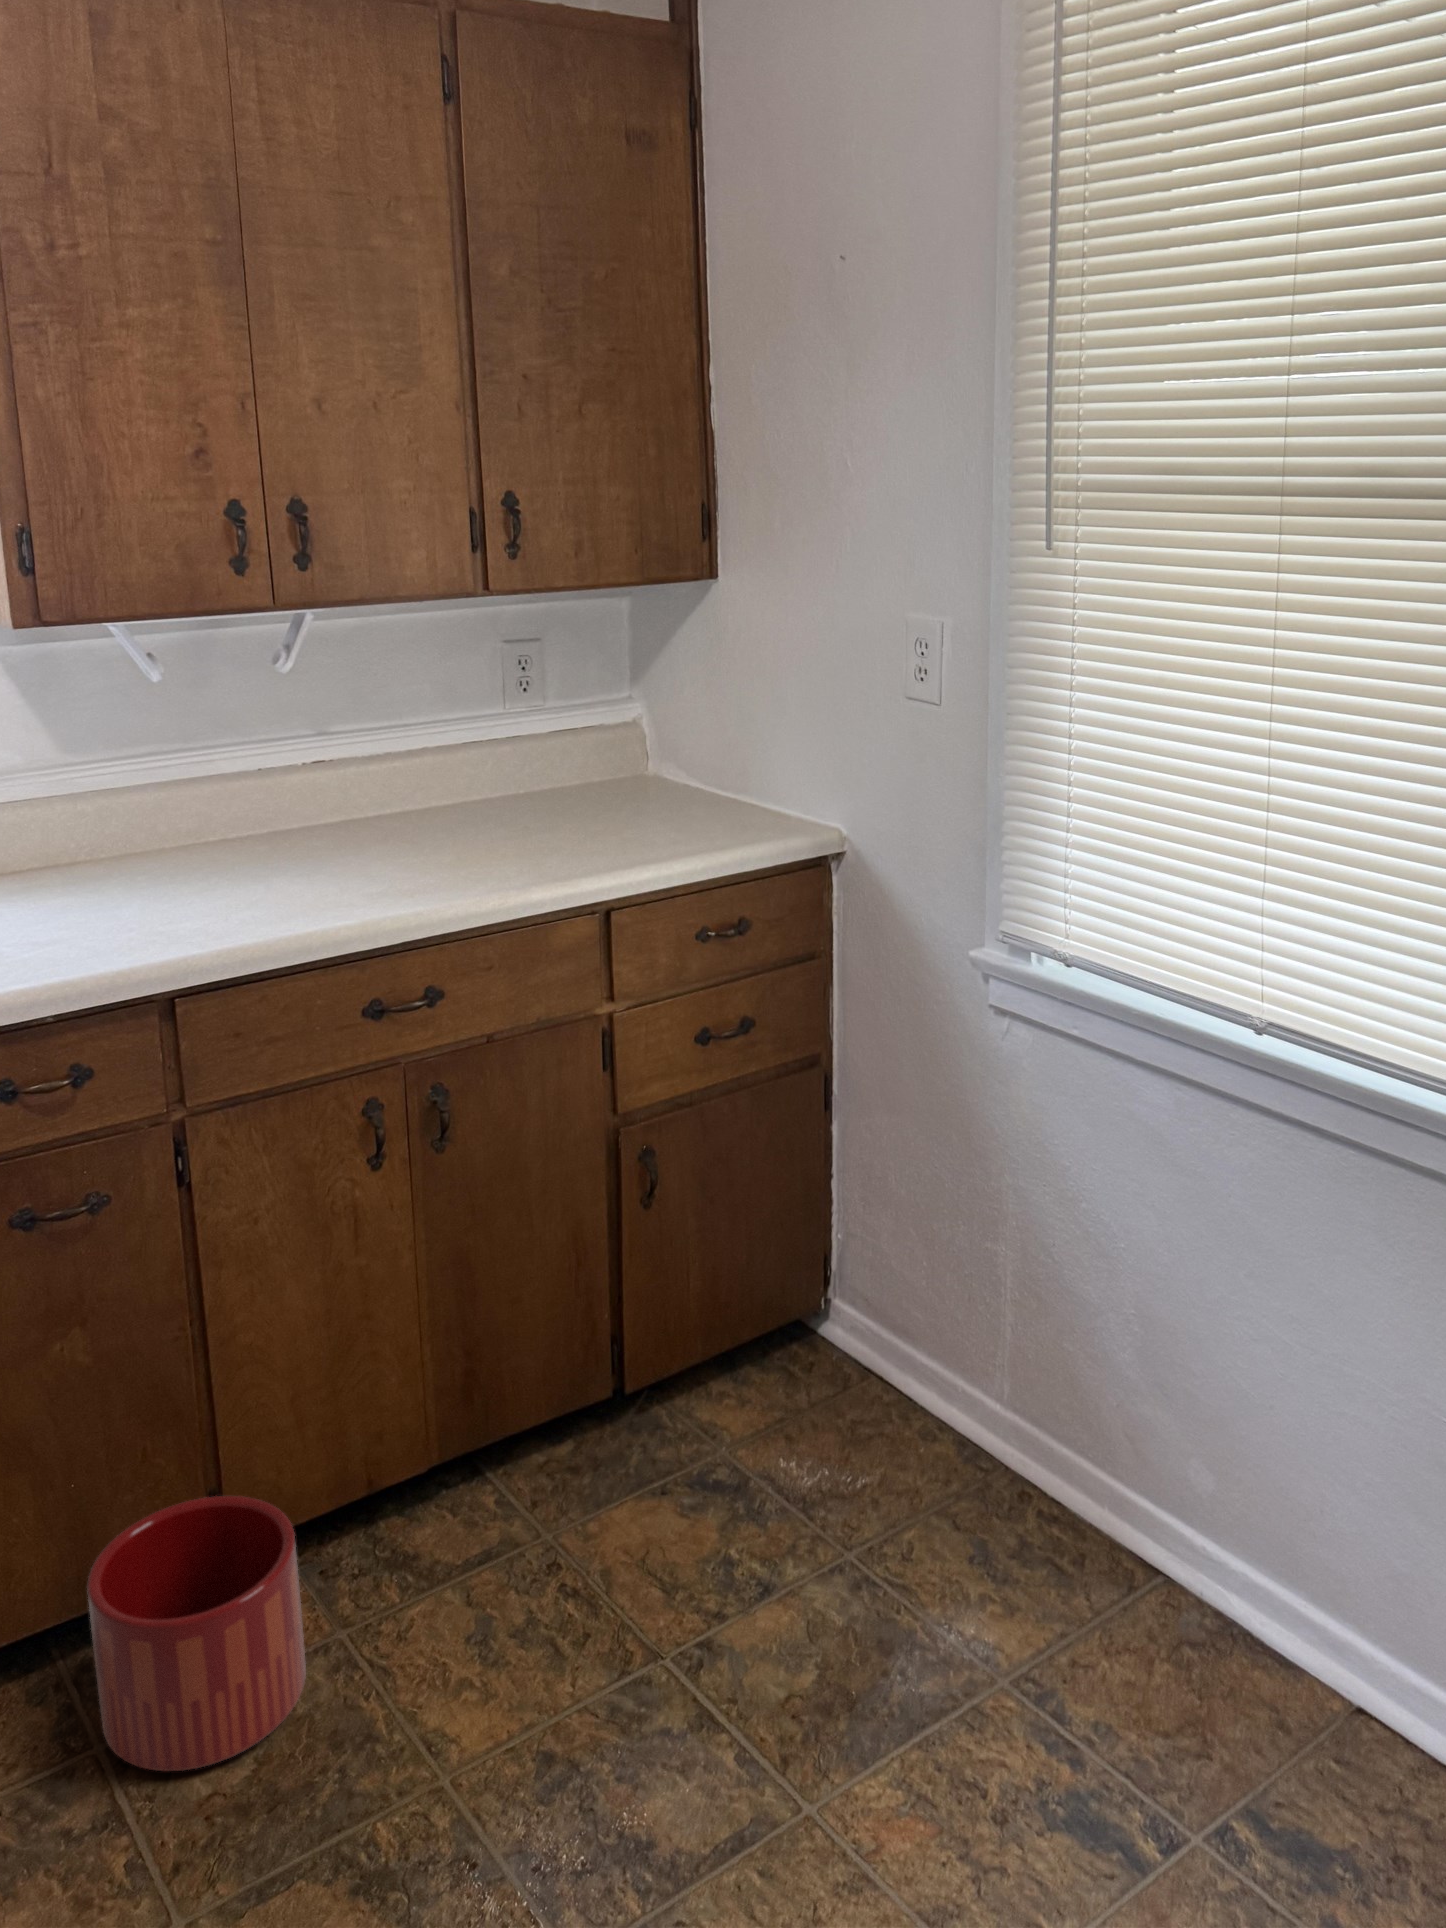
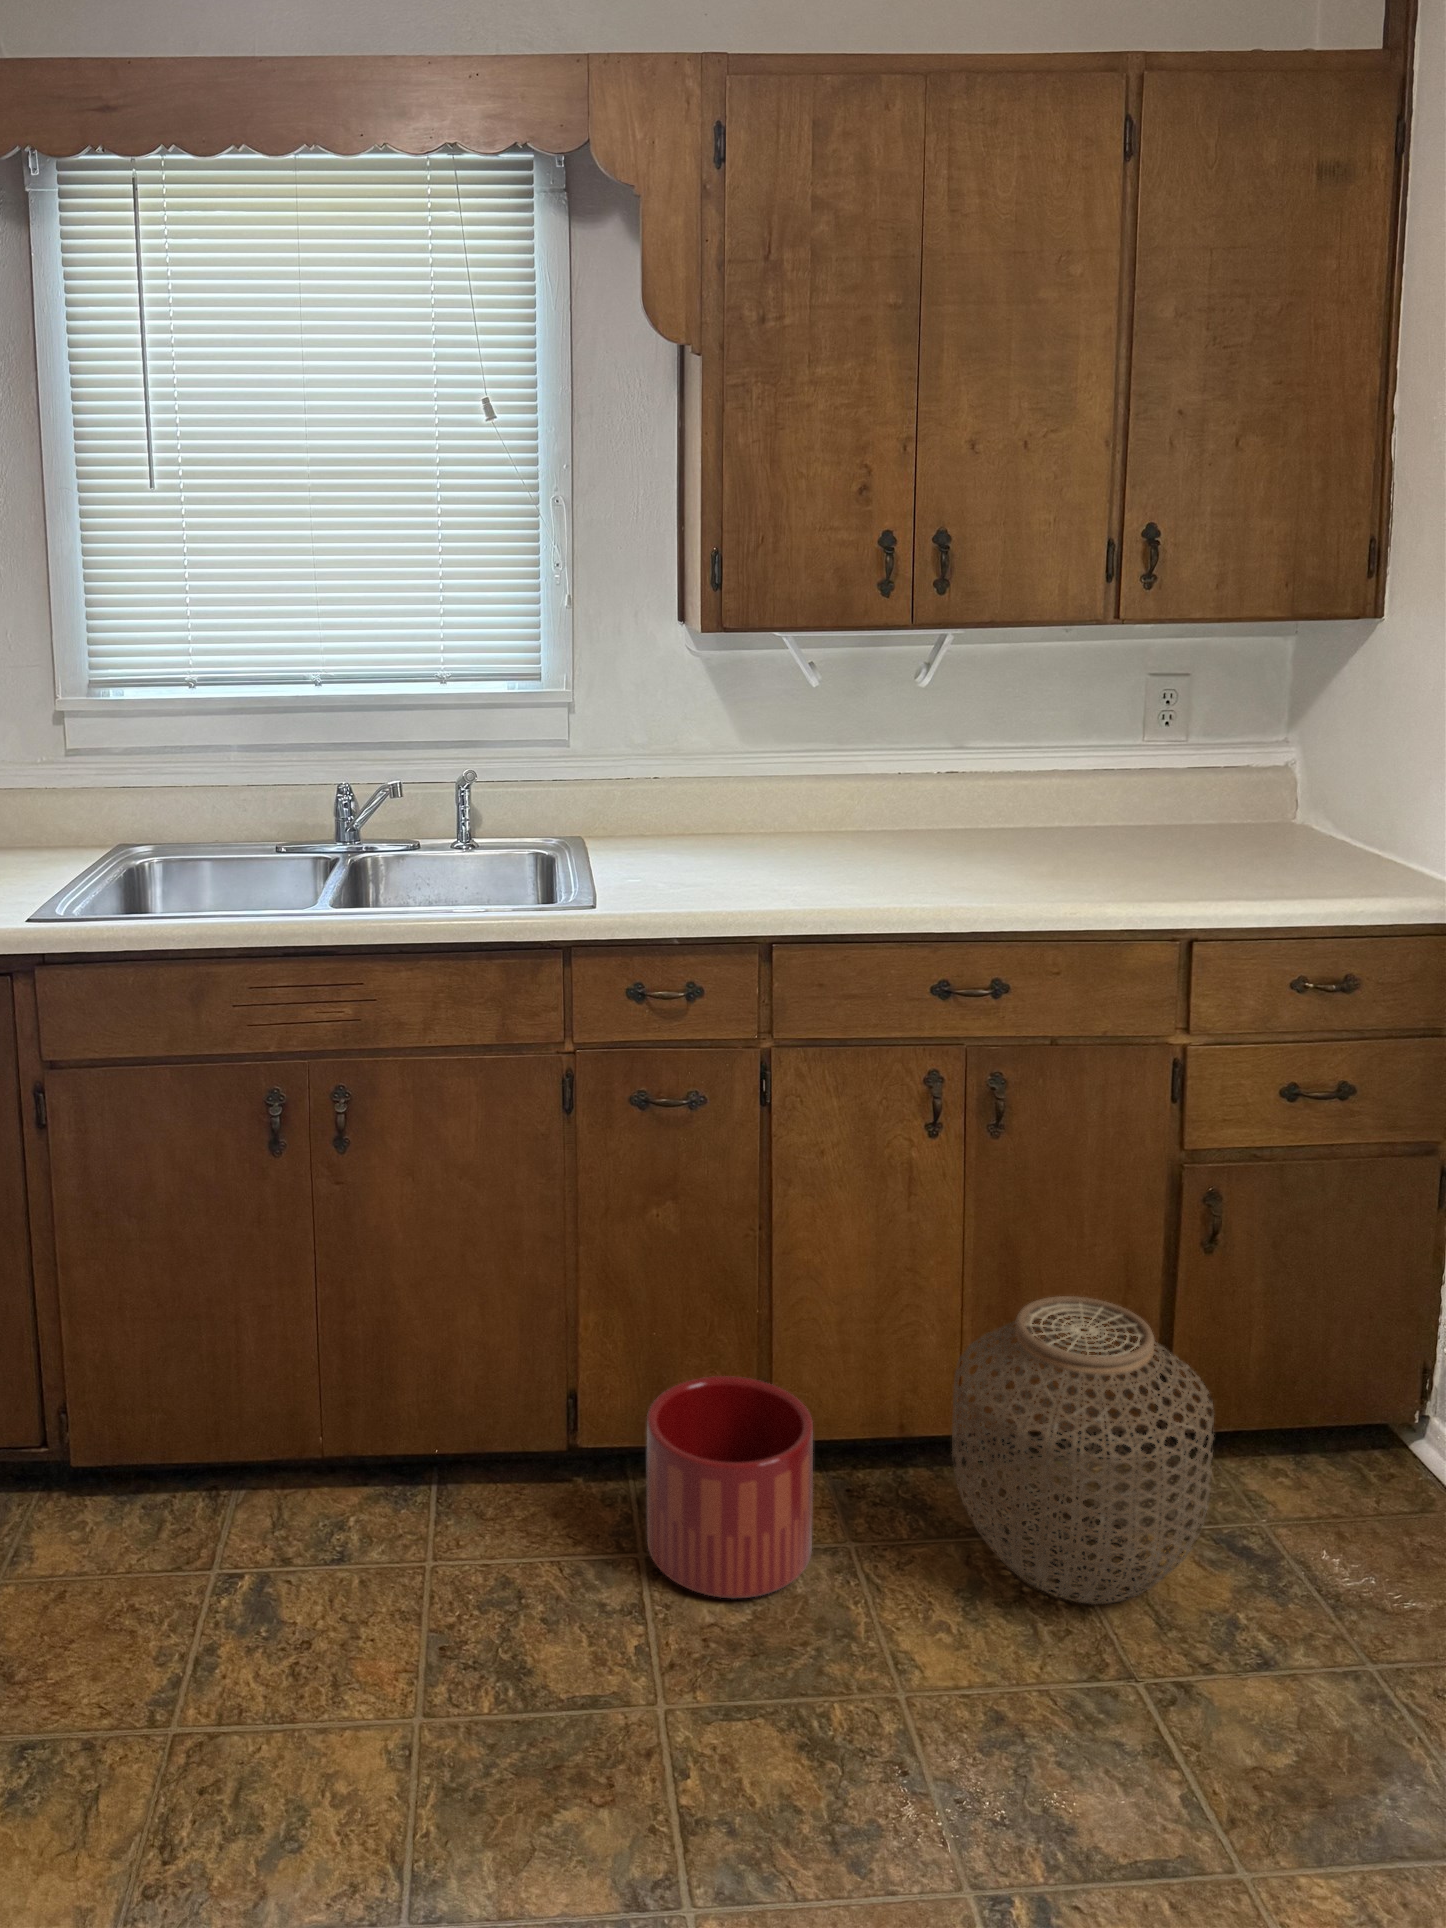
woven basket: none [437,1292,695,1603] -> present [952,1296,1214,1604]

